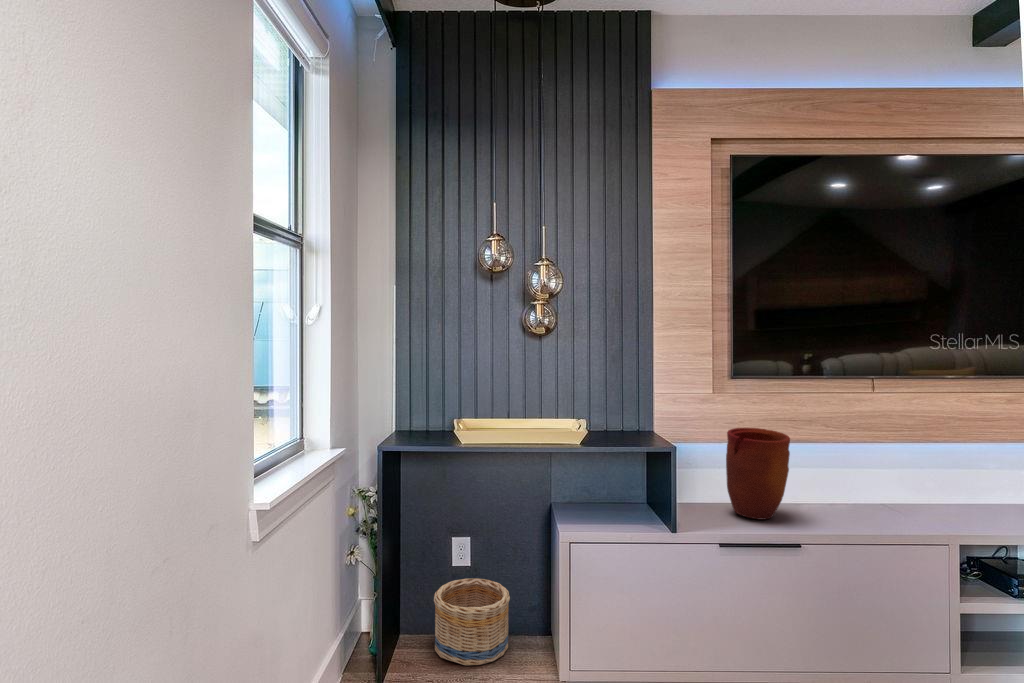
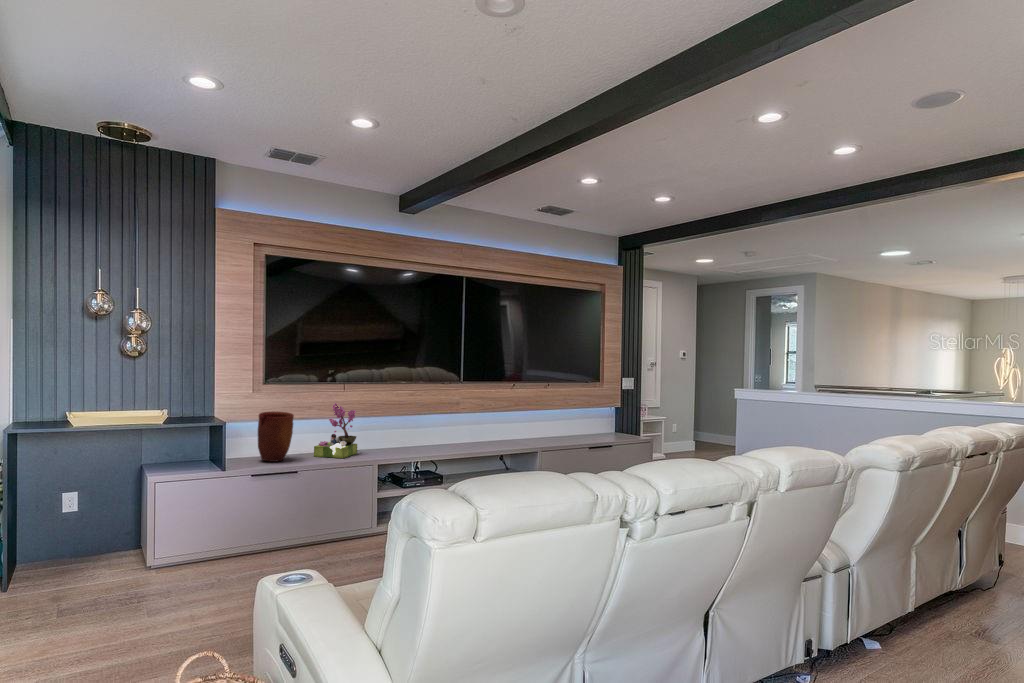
flower arrangement: none [824,414,908,527] -> present [314,403,357,458]
basket: present [434,578,510,665] -> none [44,523,107,575]

